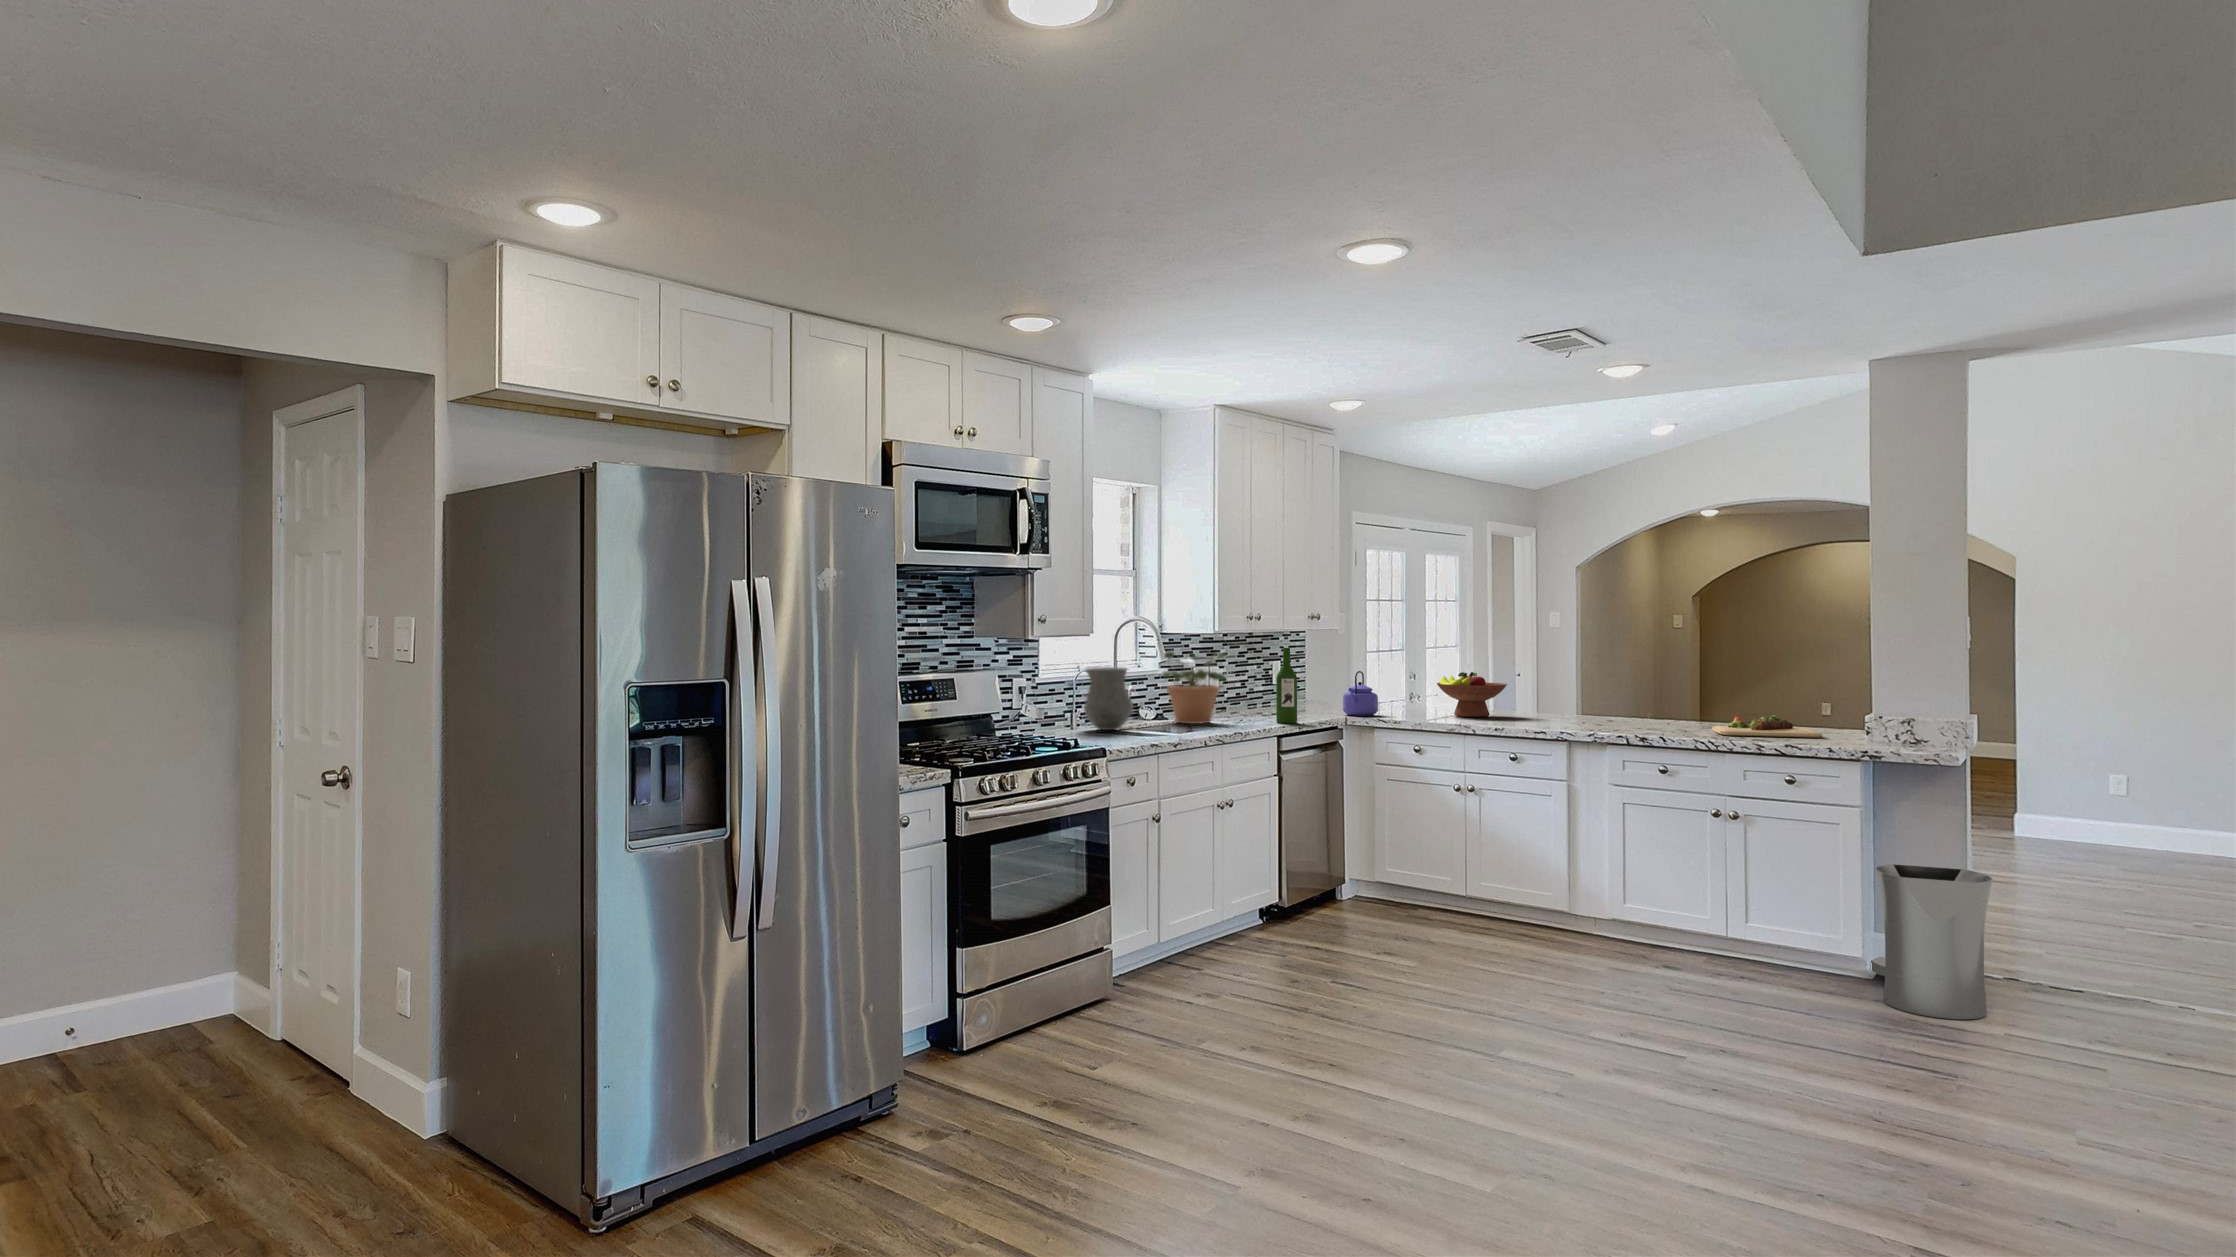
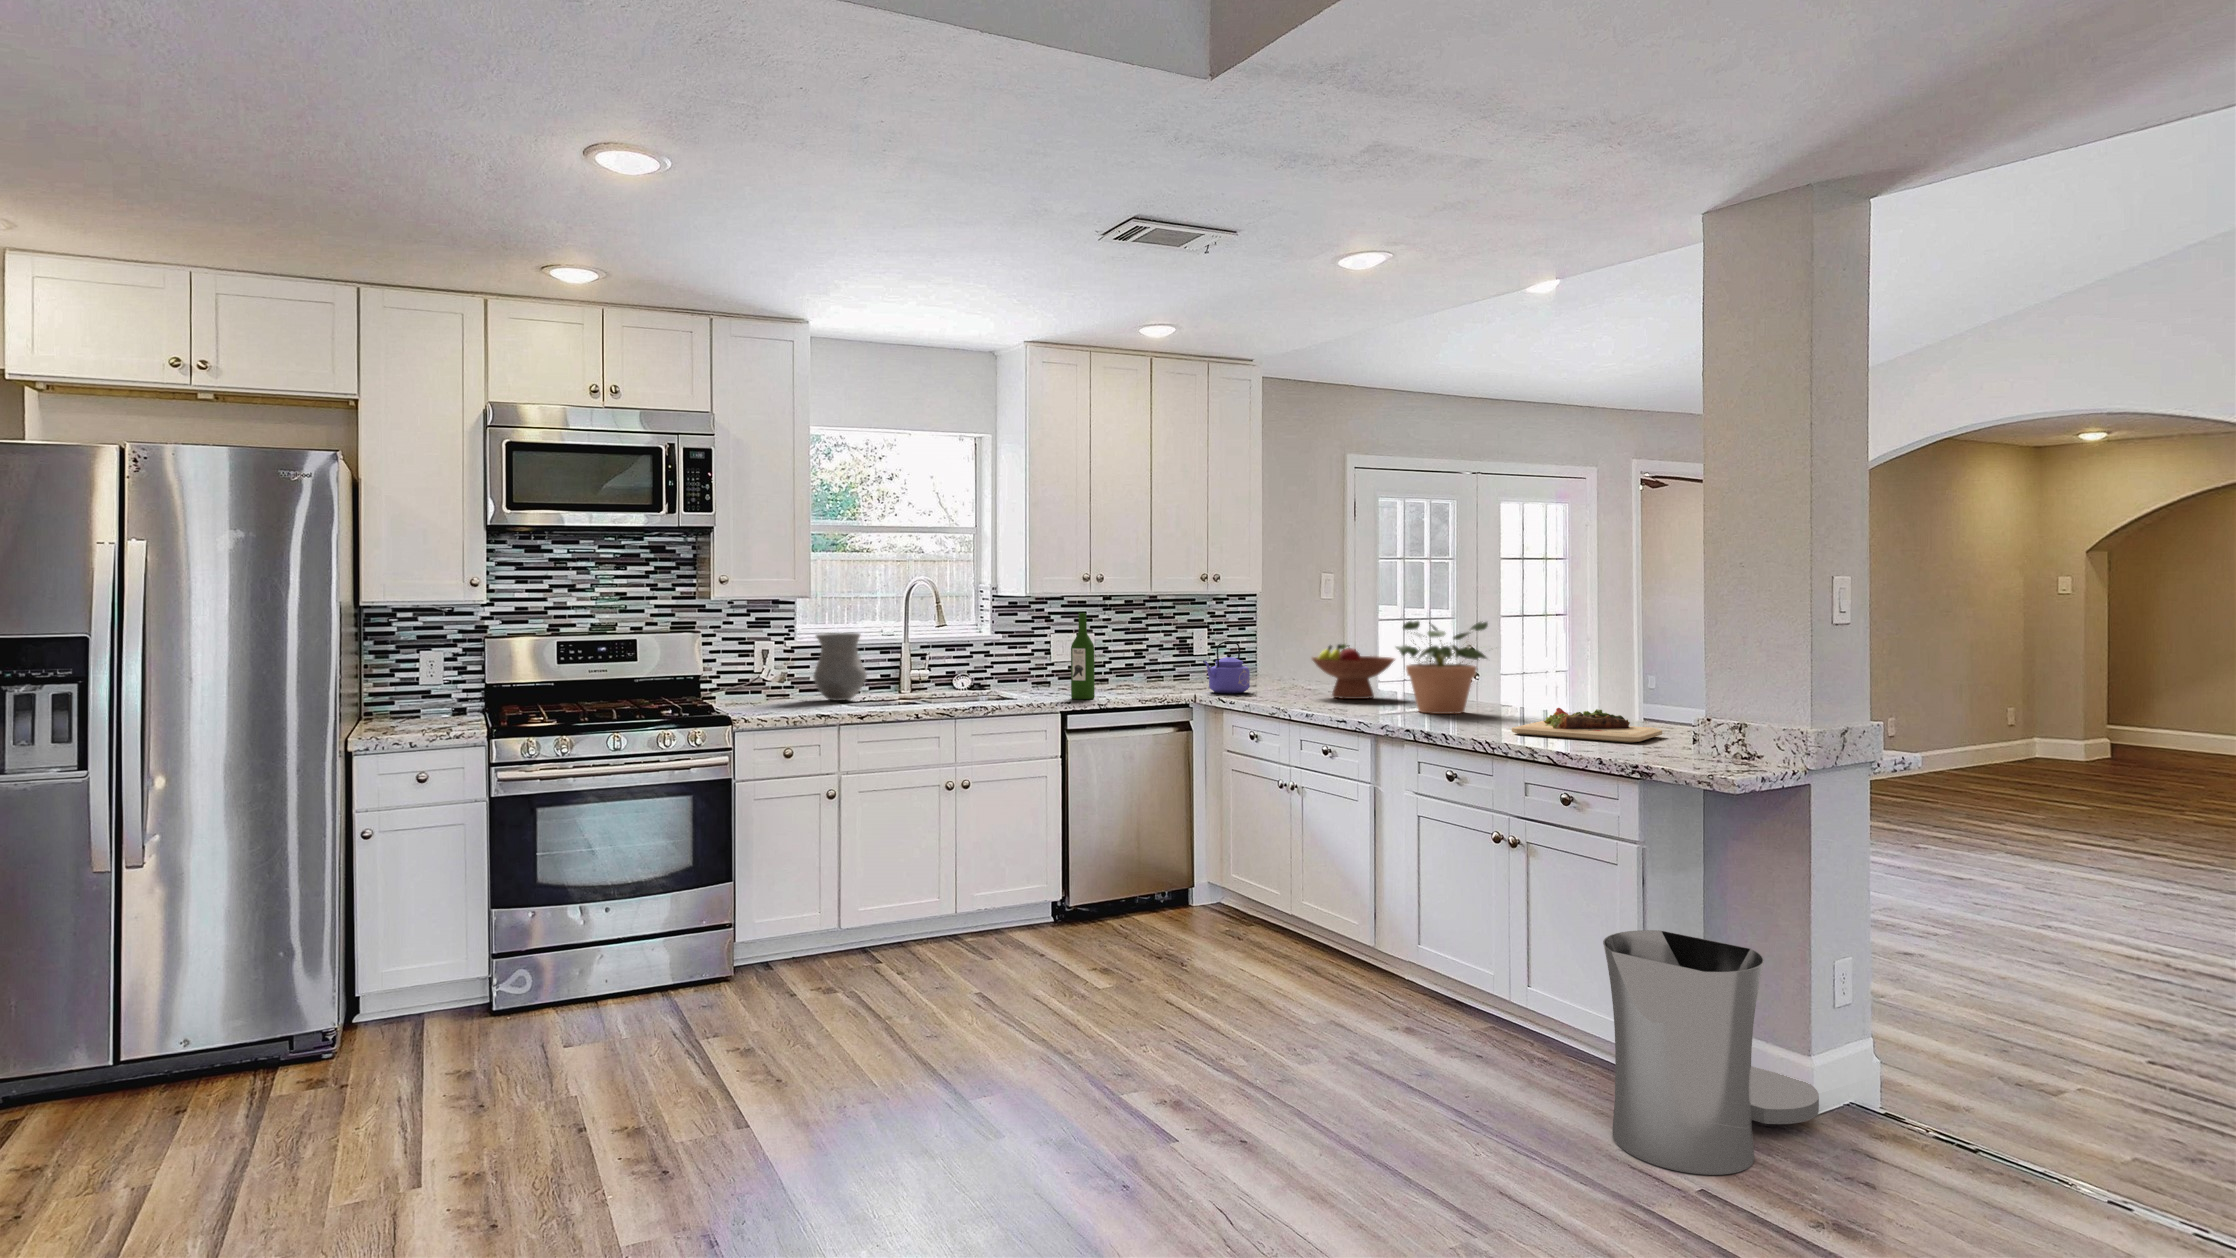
potted plant: present [1160,651,1228,724] -> present [1396,621,1488,714]

